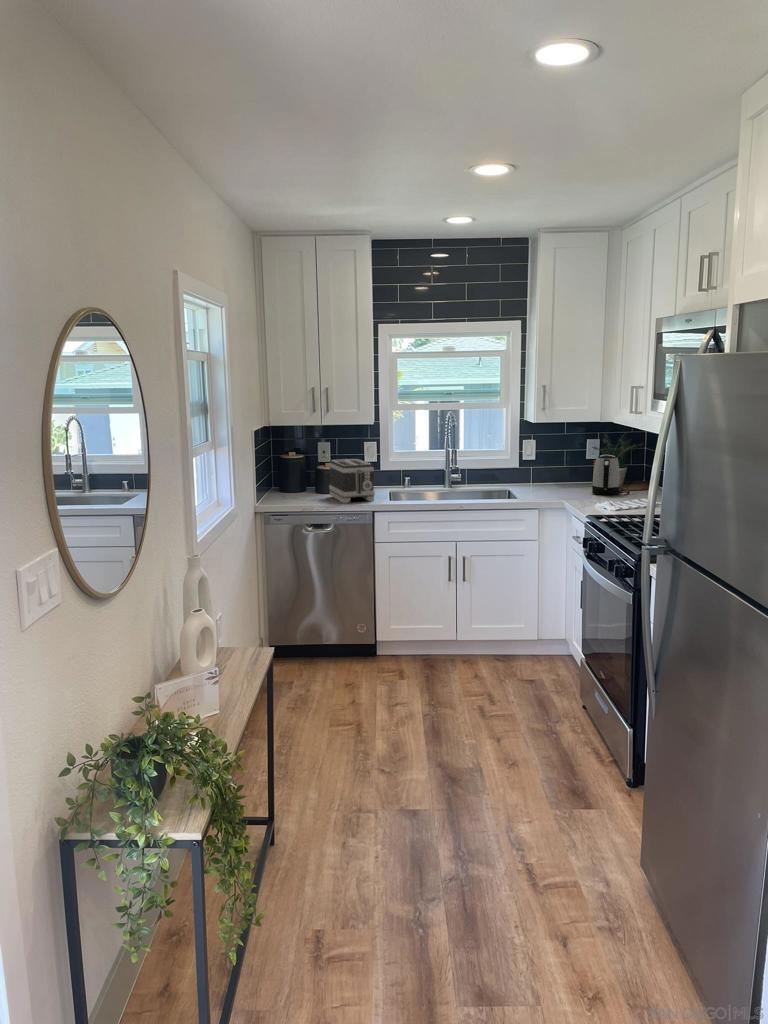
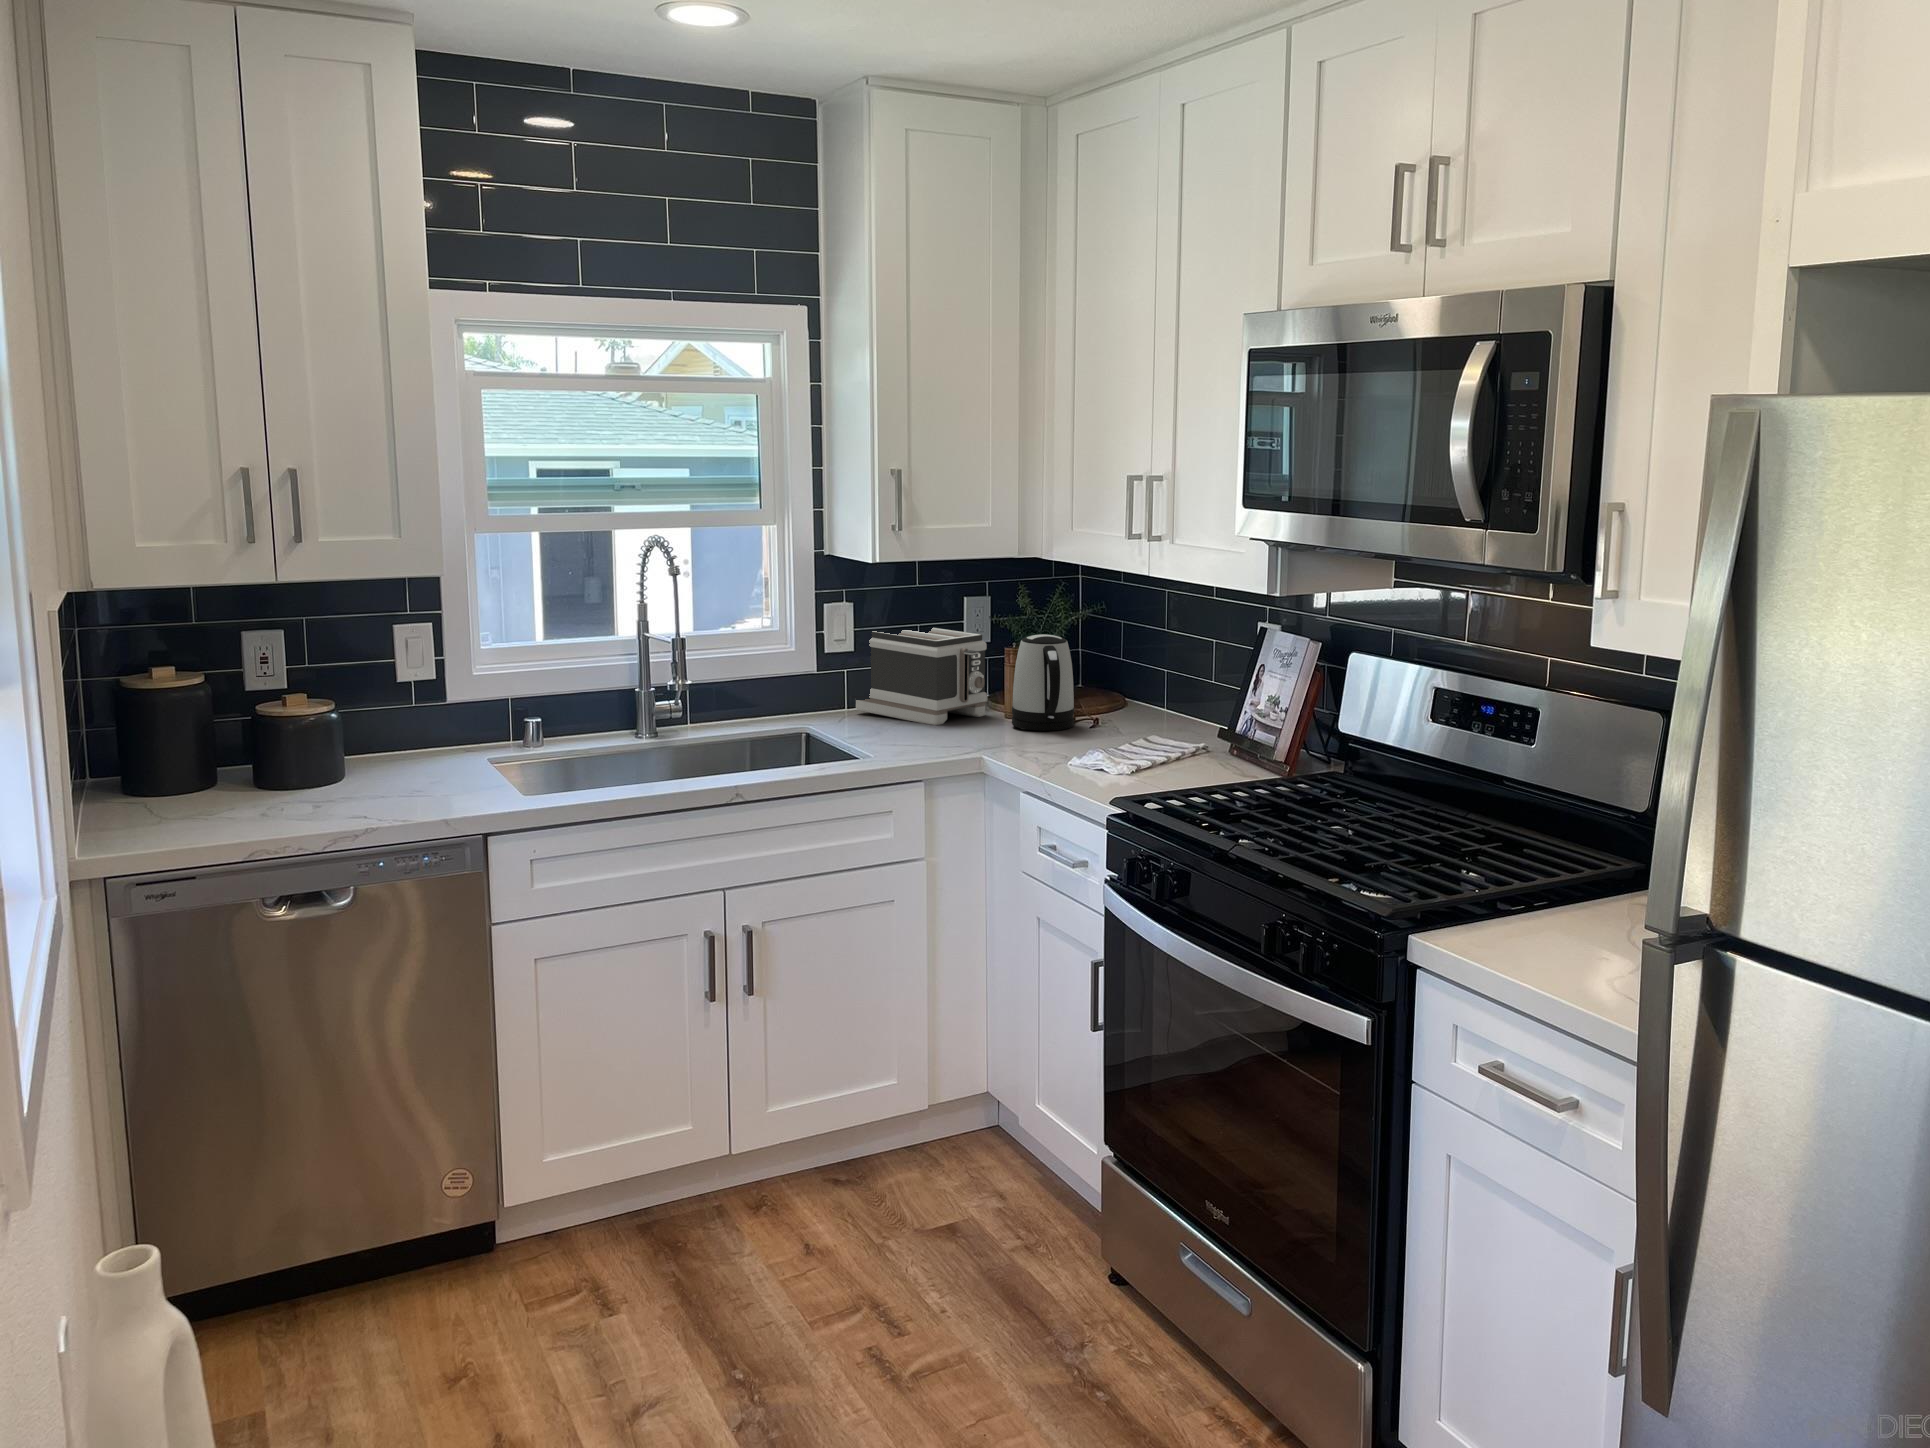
toaster: present [329,459,375,503] -> present [856,628,987,725]

